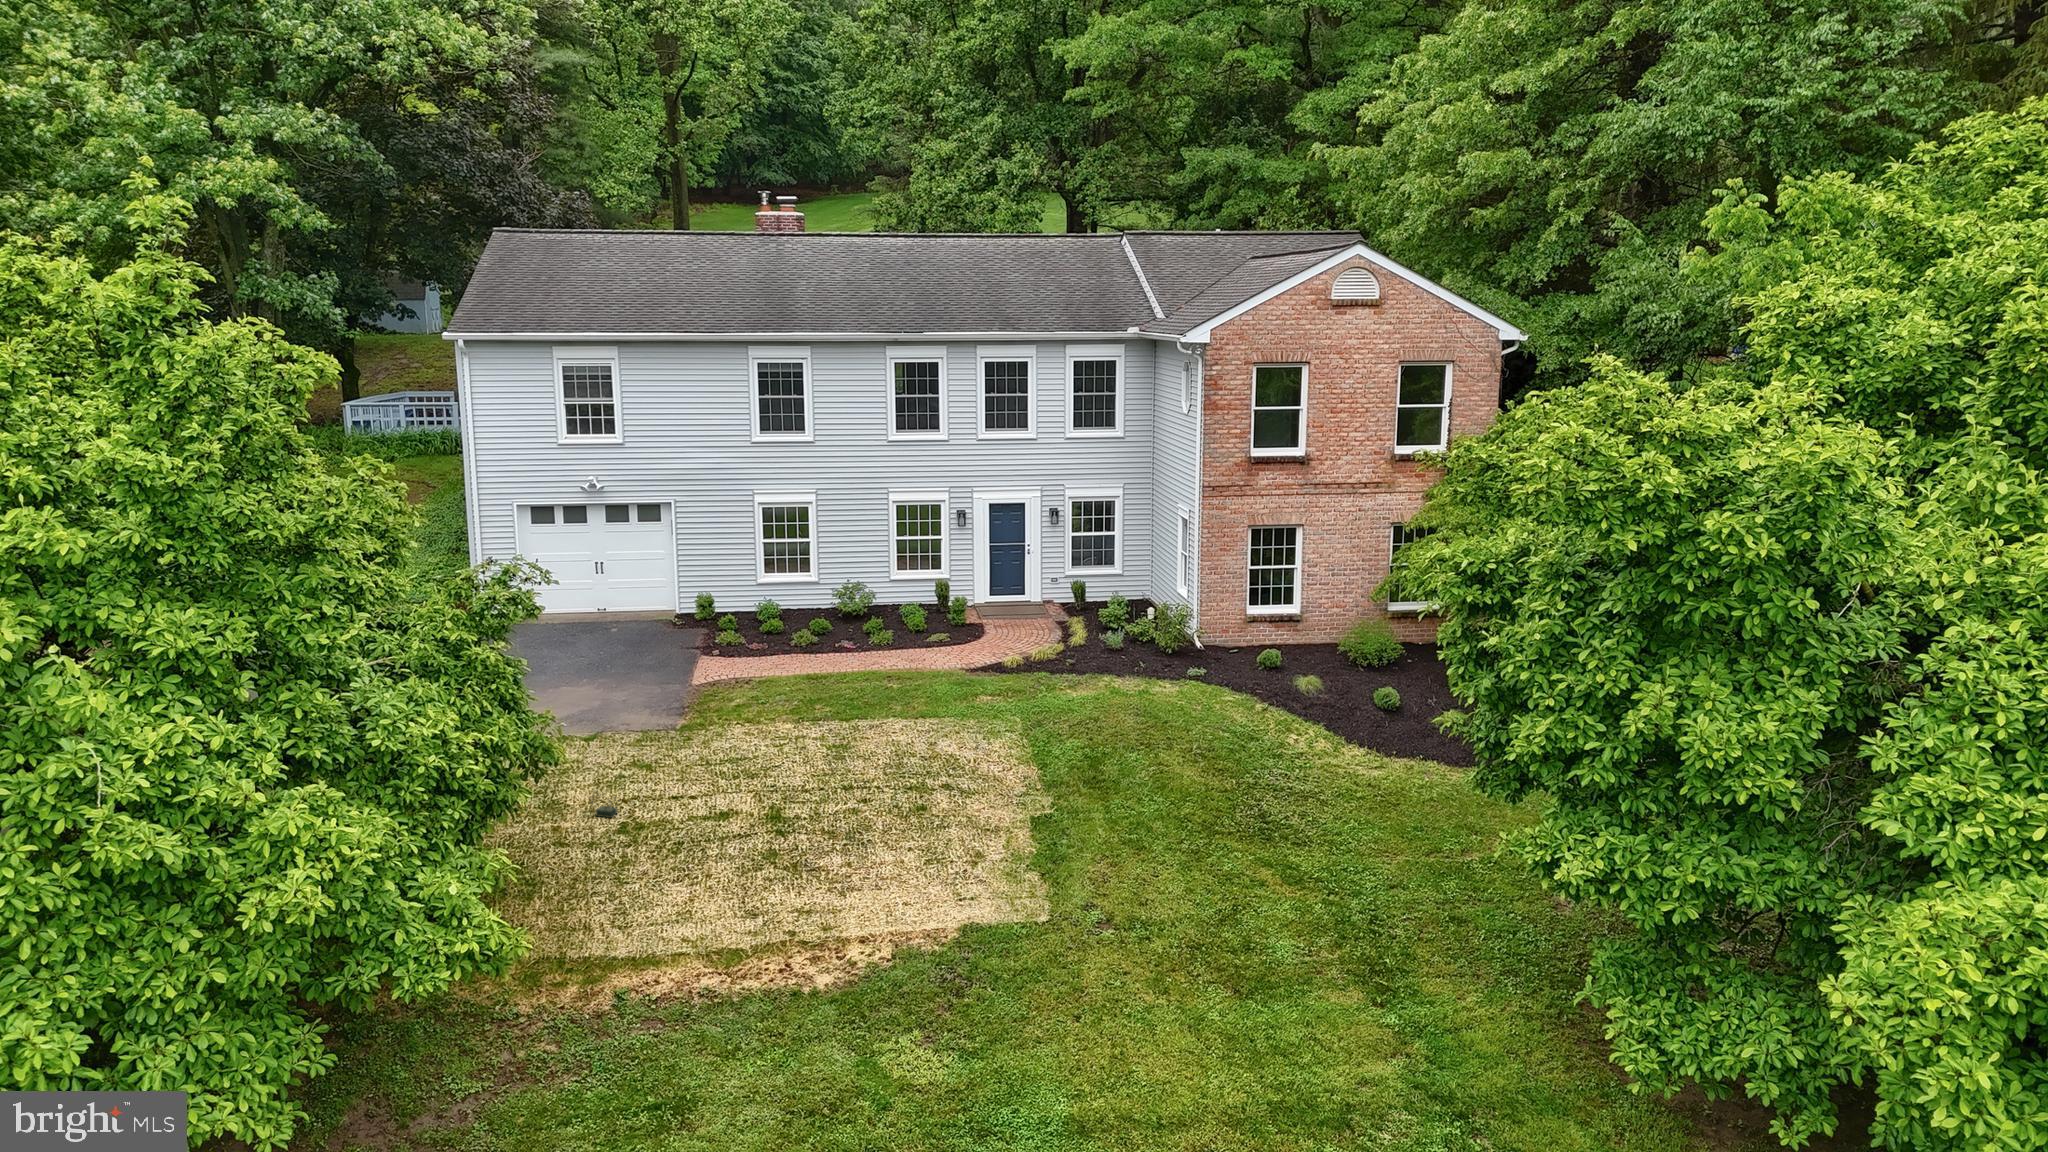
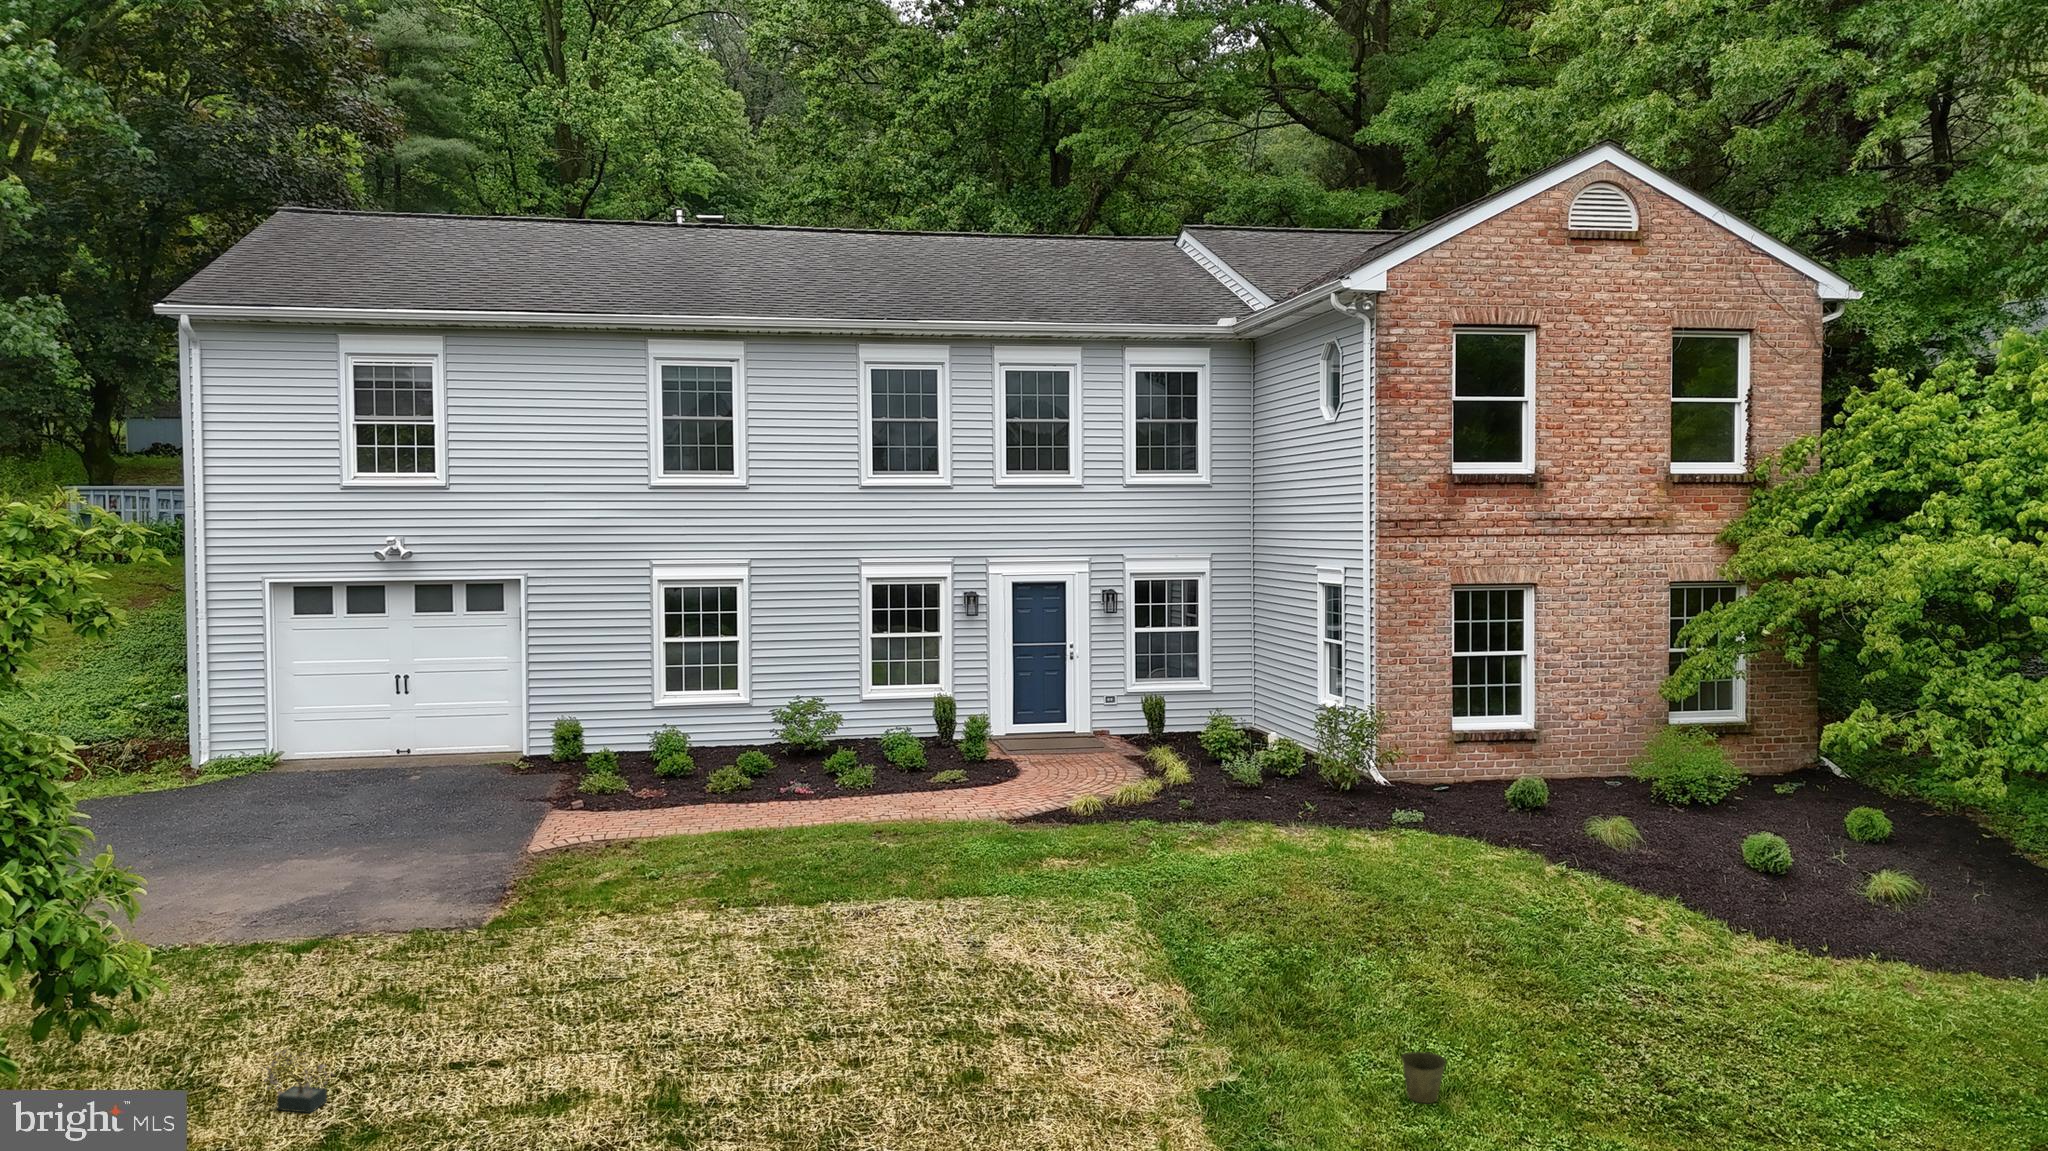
bucket: none [1121,795,1142,826] -> present [1402,1052,1446,1103]

